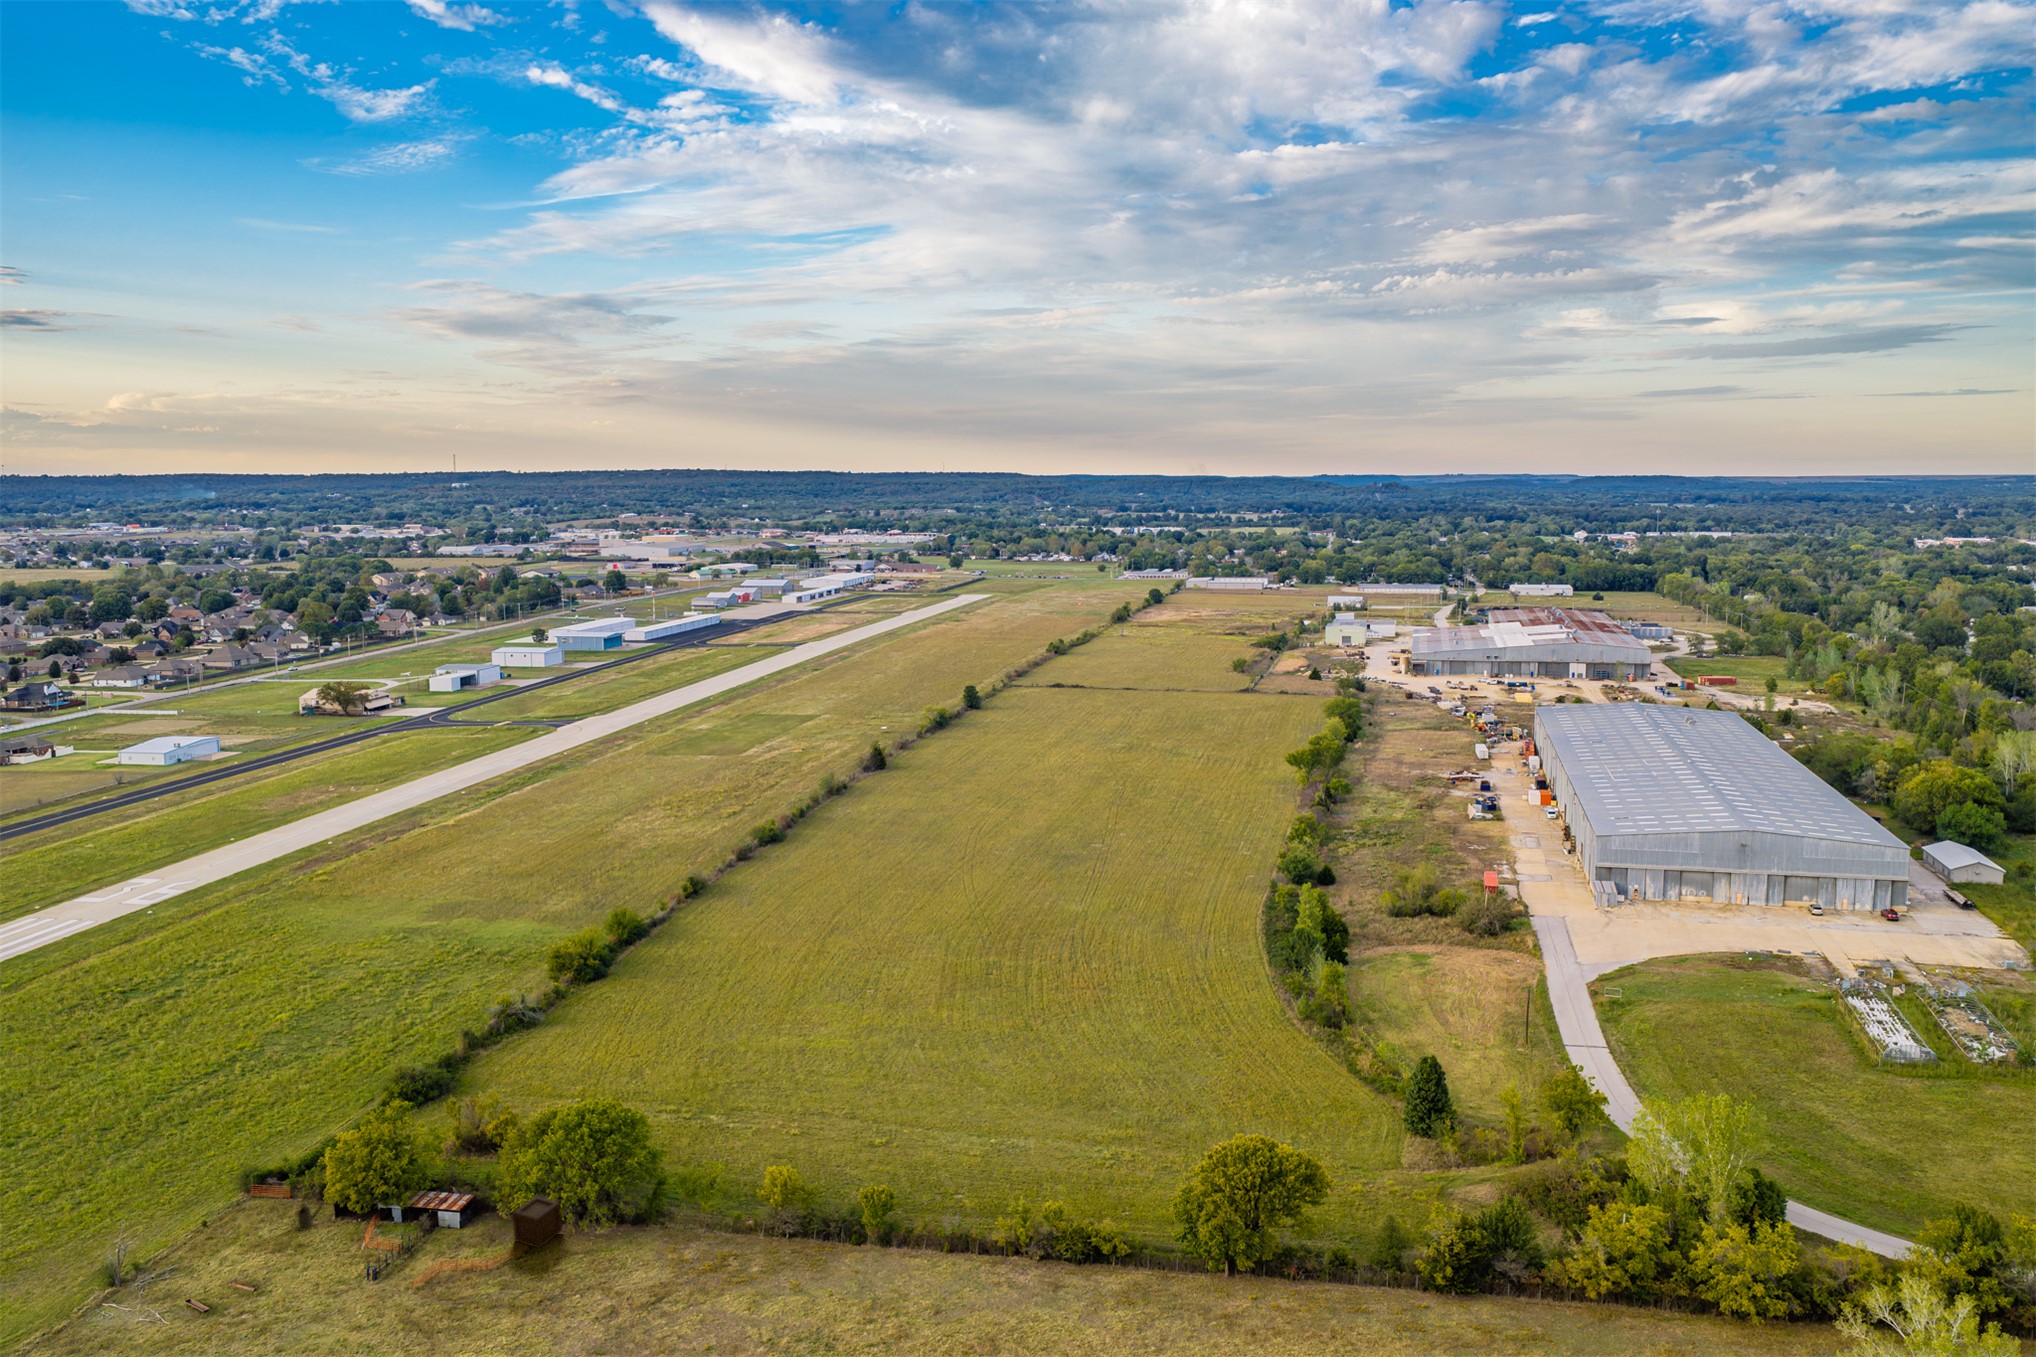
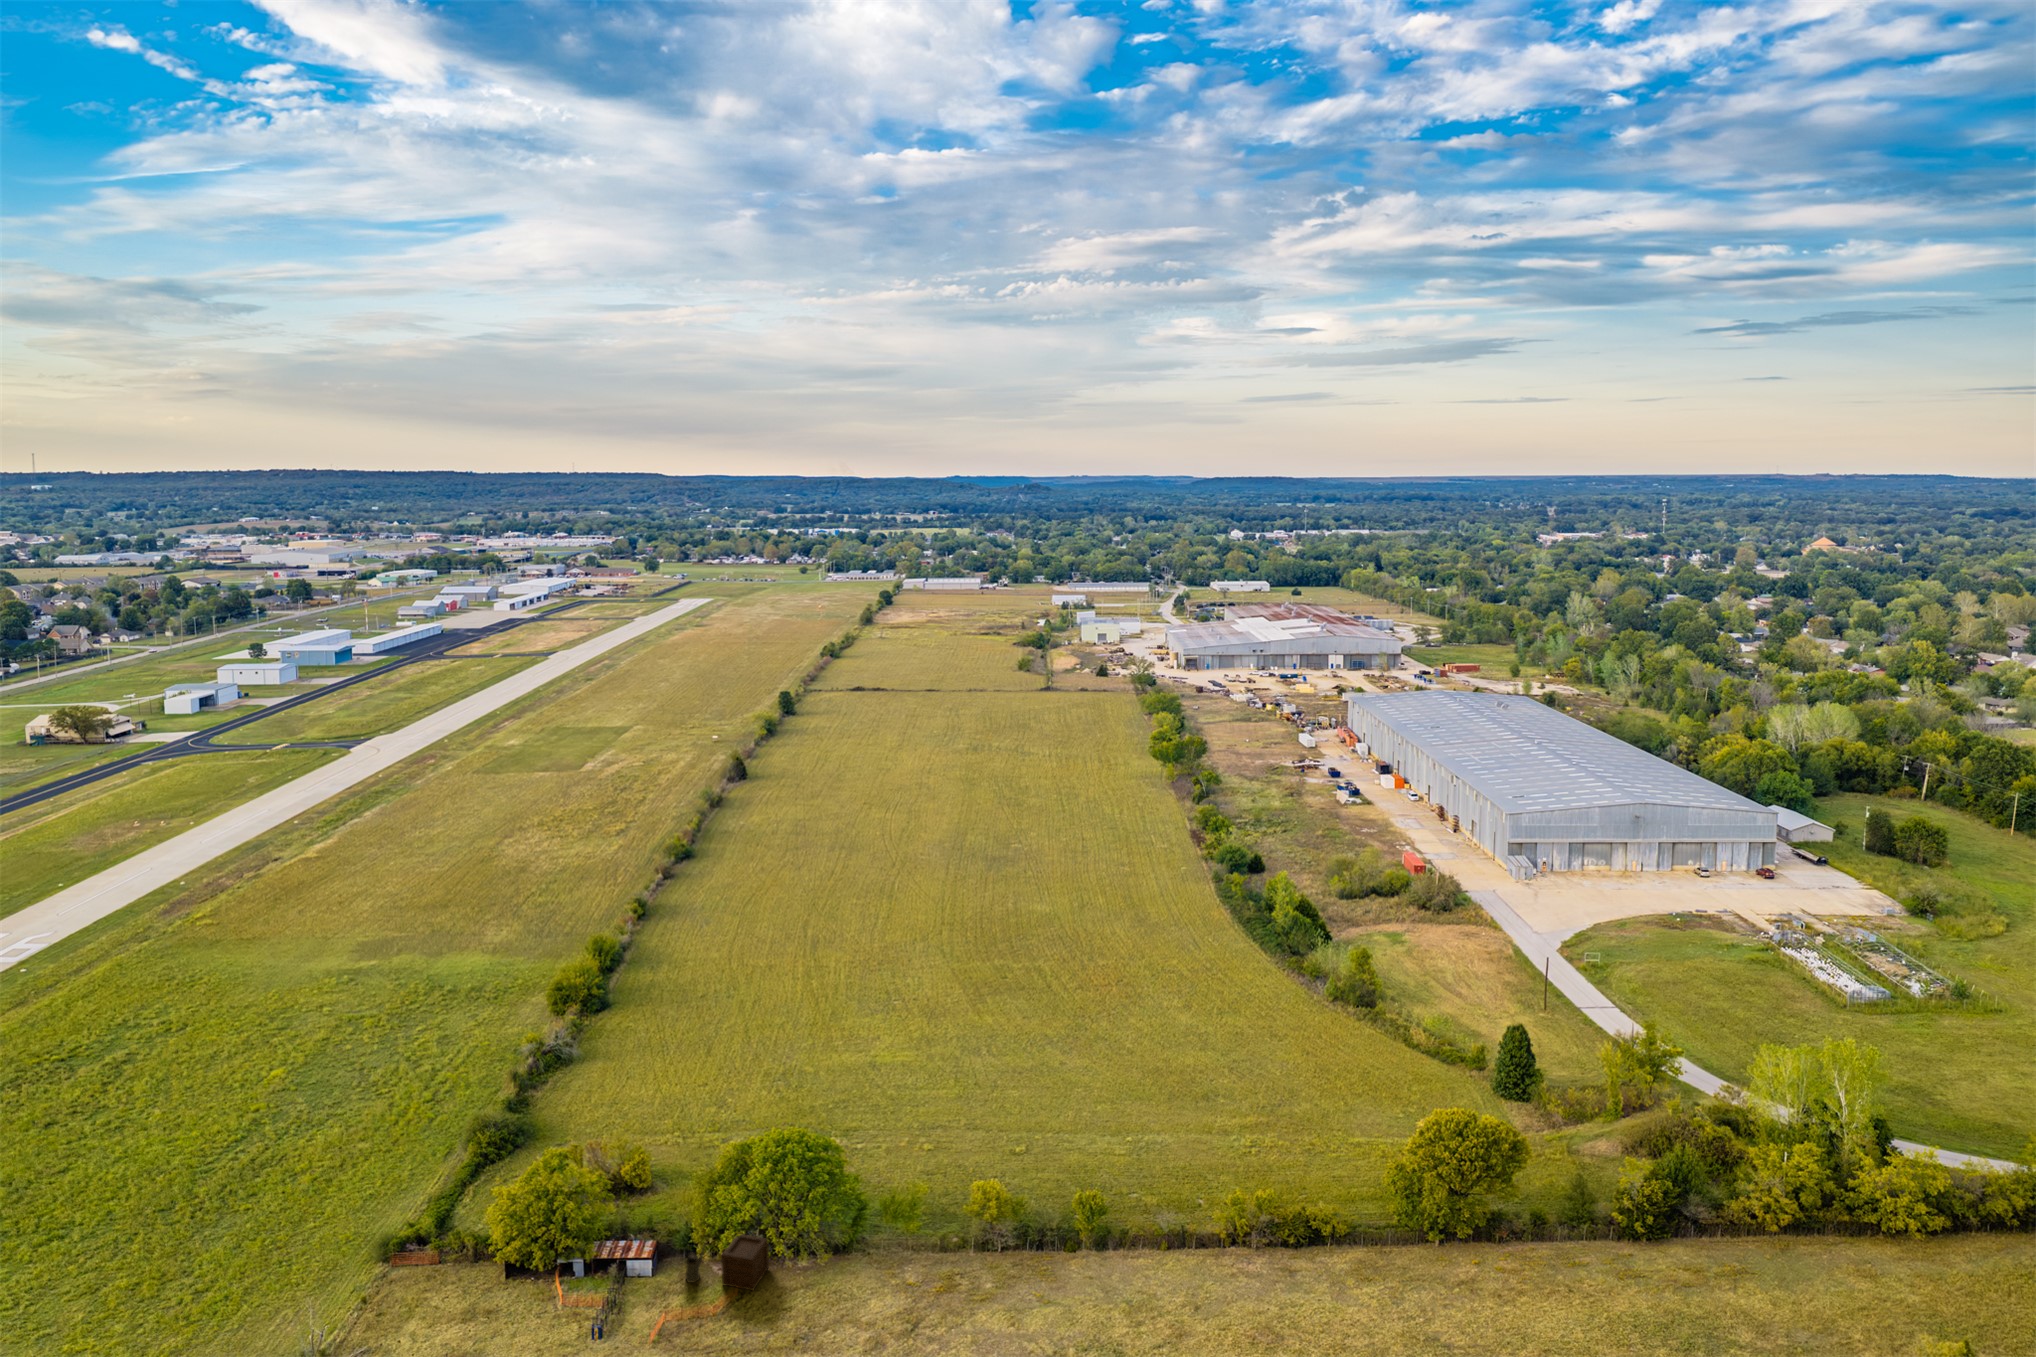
watering can: present [295,1199,325,1231] -> present [685,1244,705,1283]

